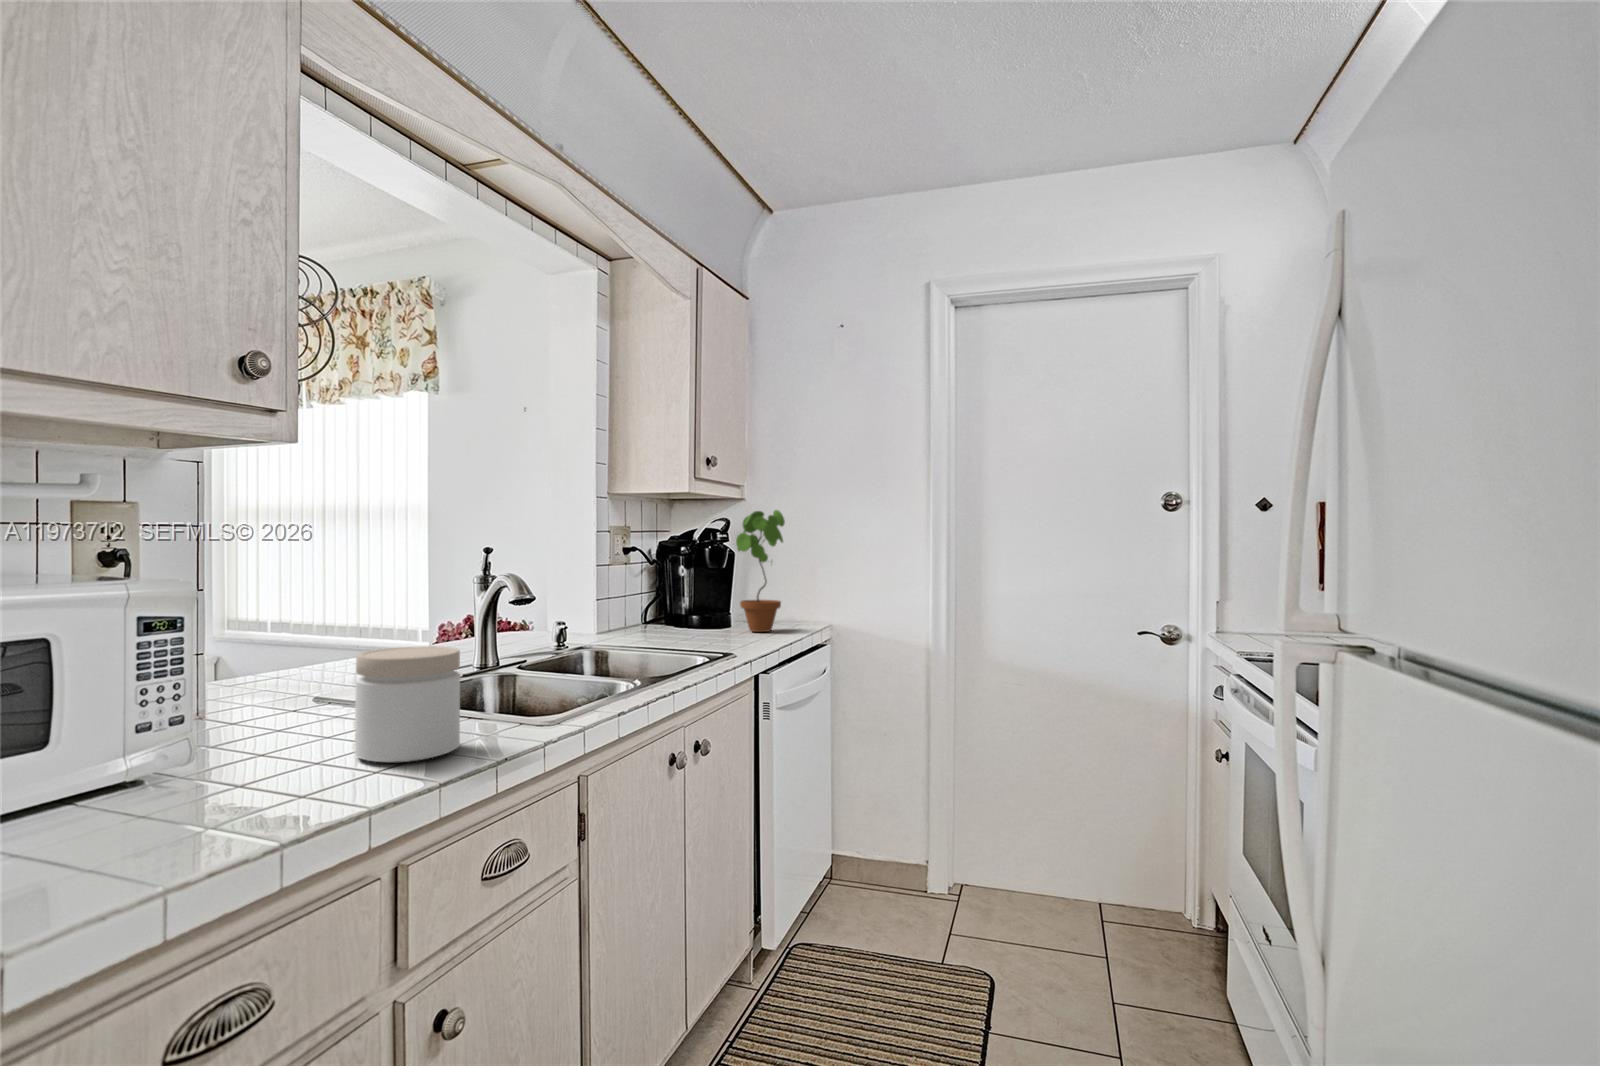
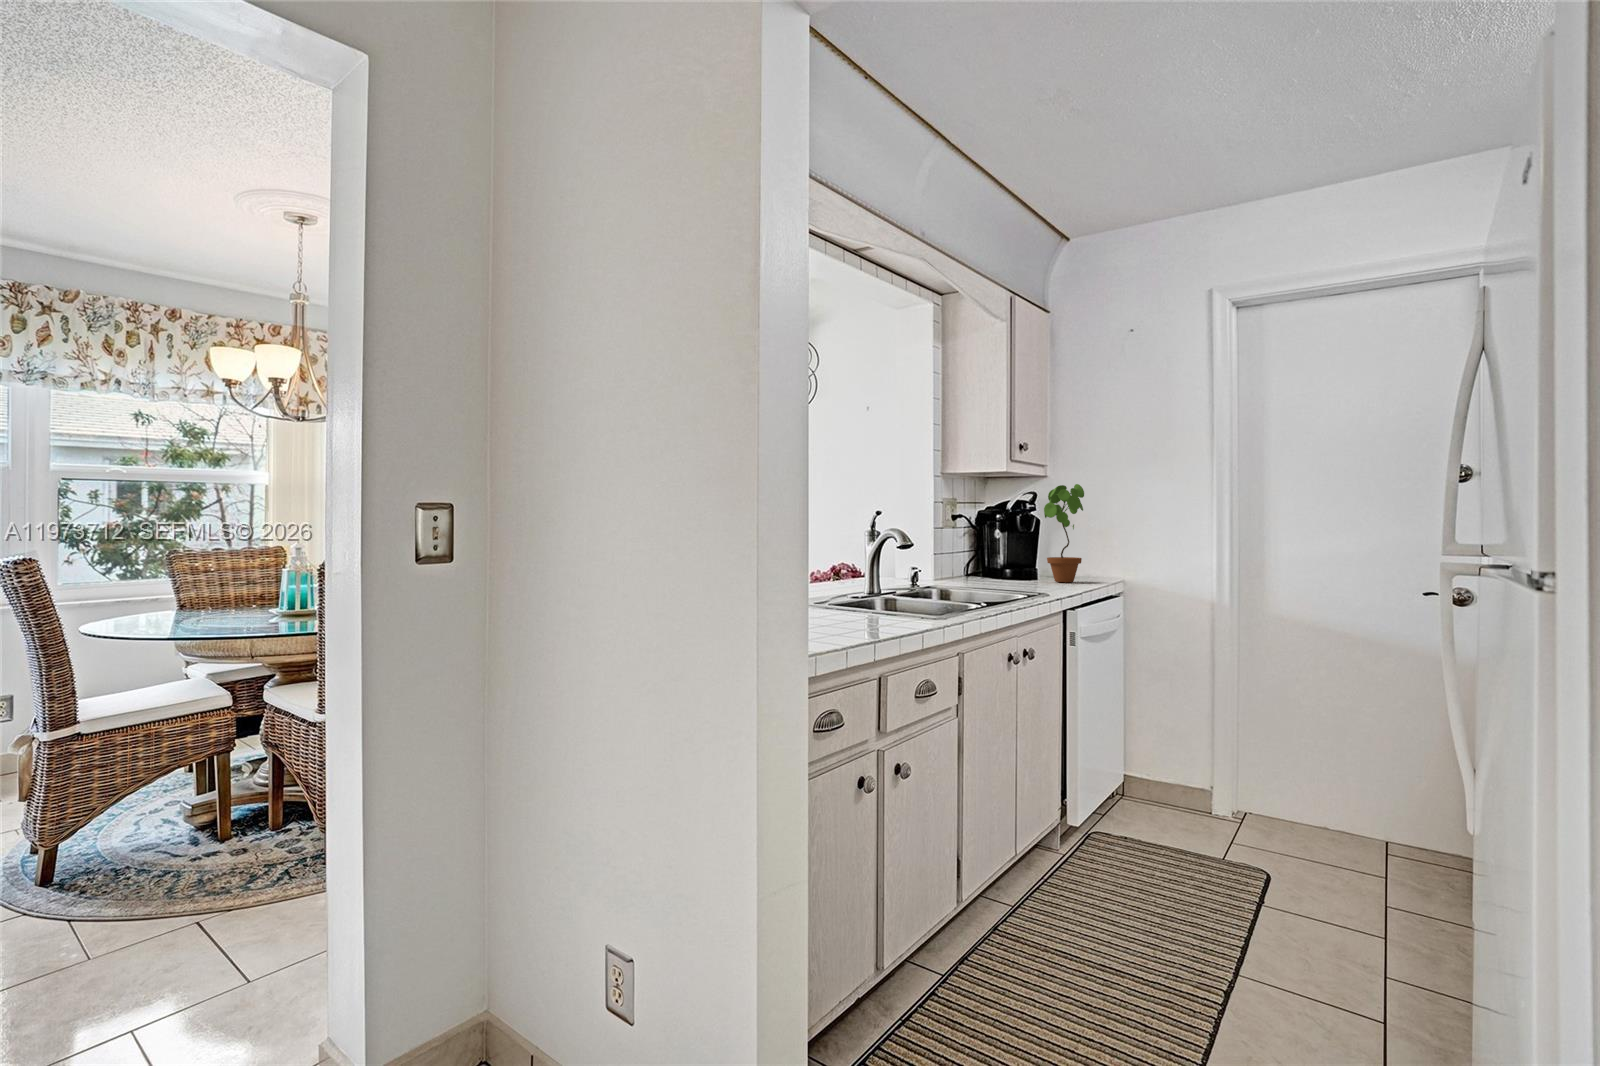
jar: present [355,646,460,762] -> none [841,563,897,625]

